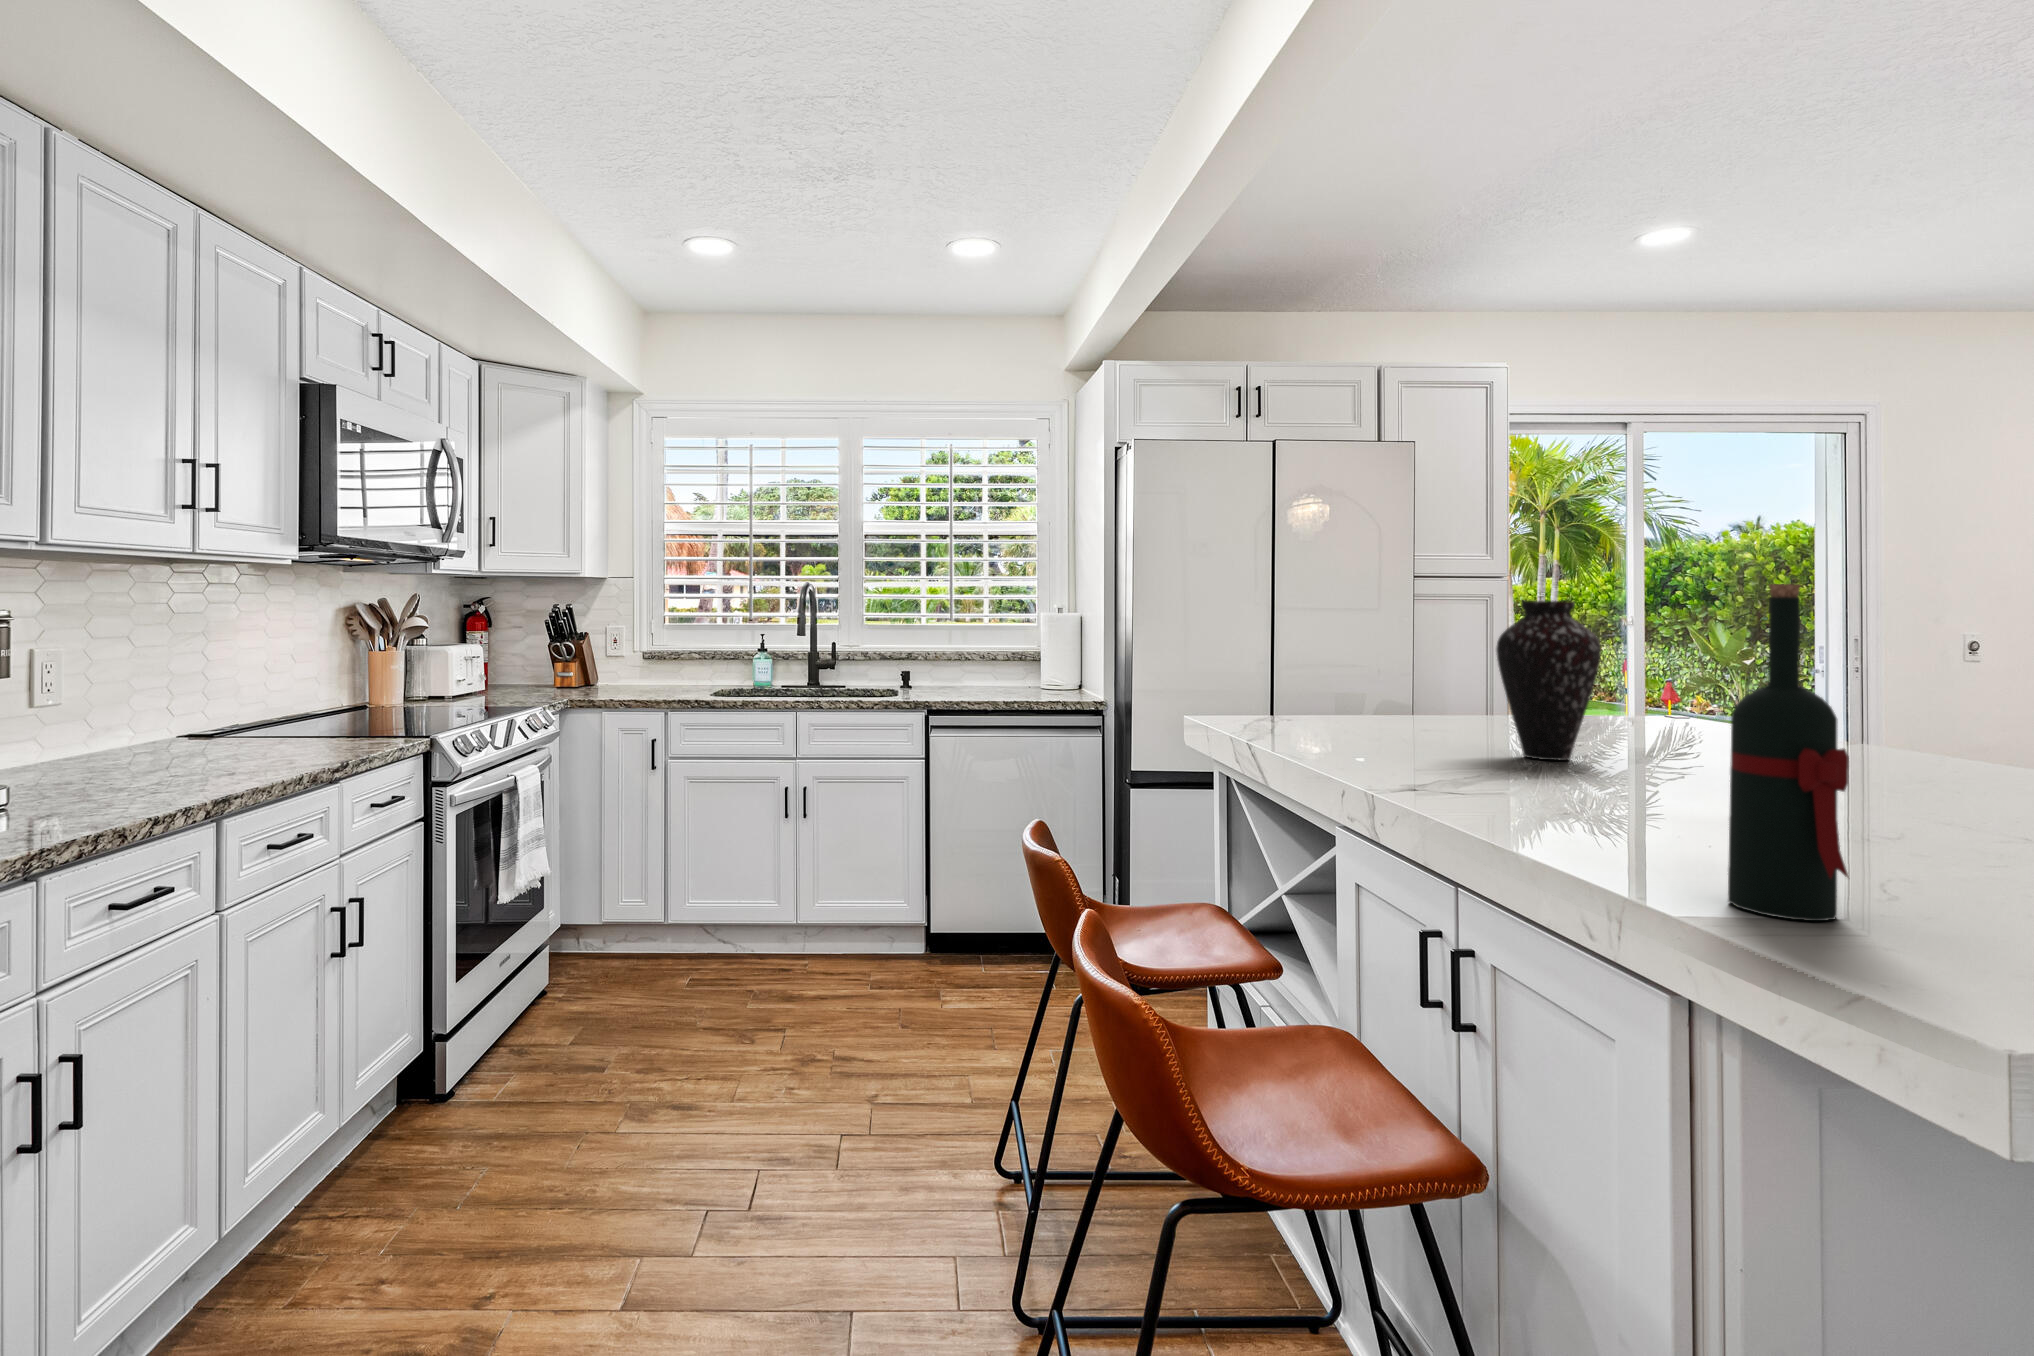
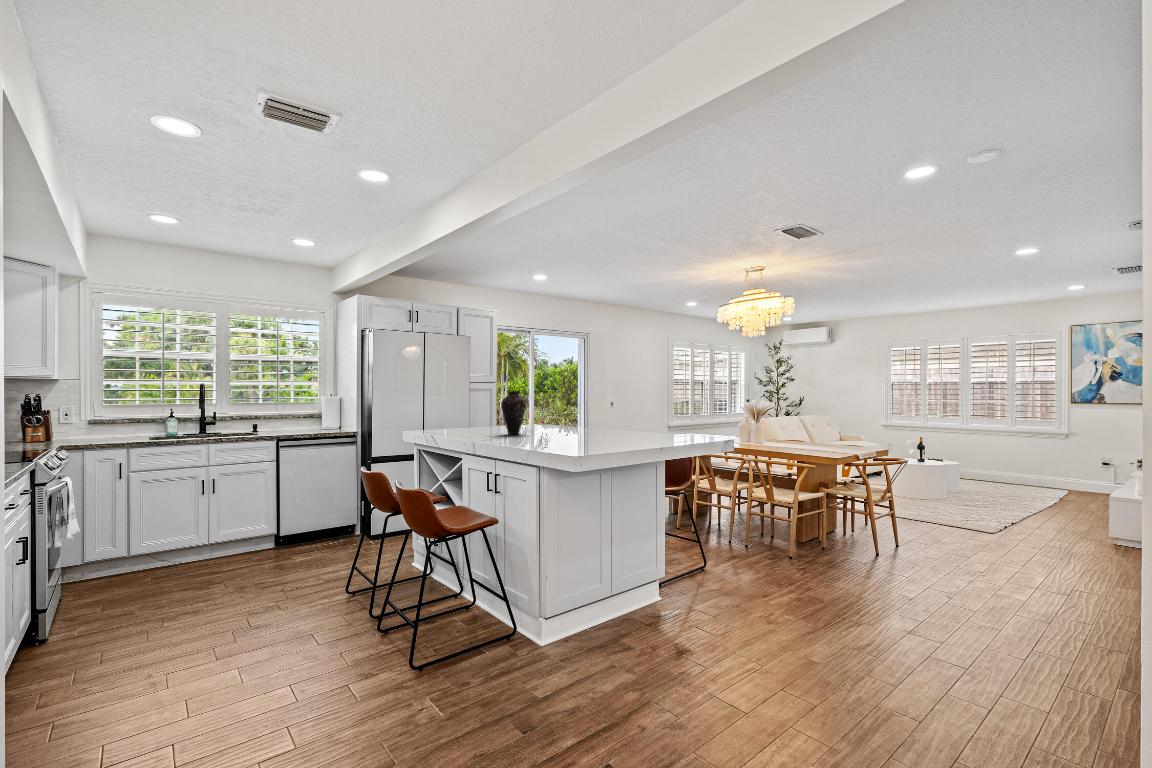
wine bottle: present [1728,584,1849,921] -> none [547,388,564,448]

